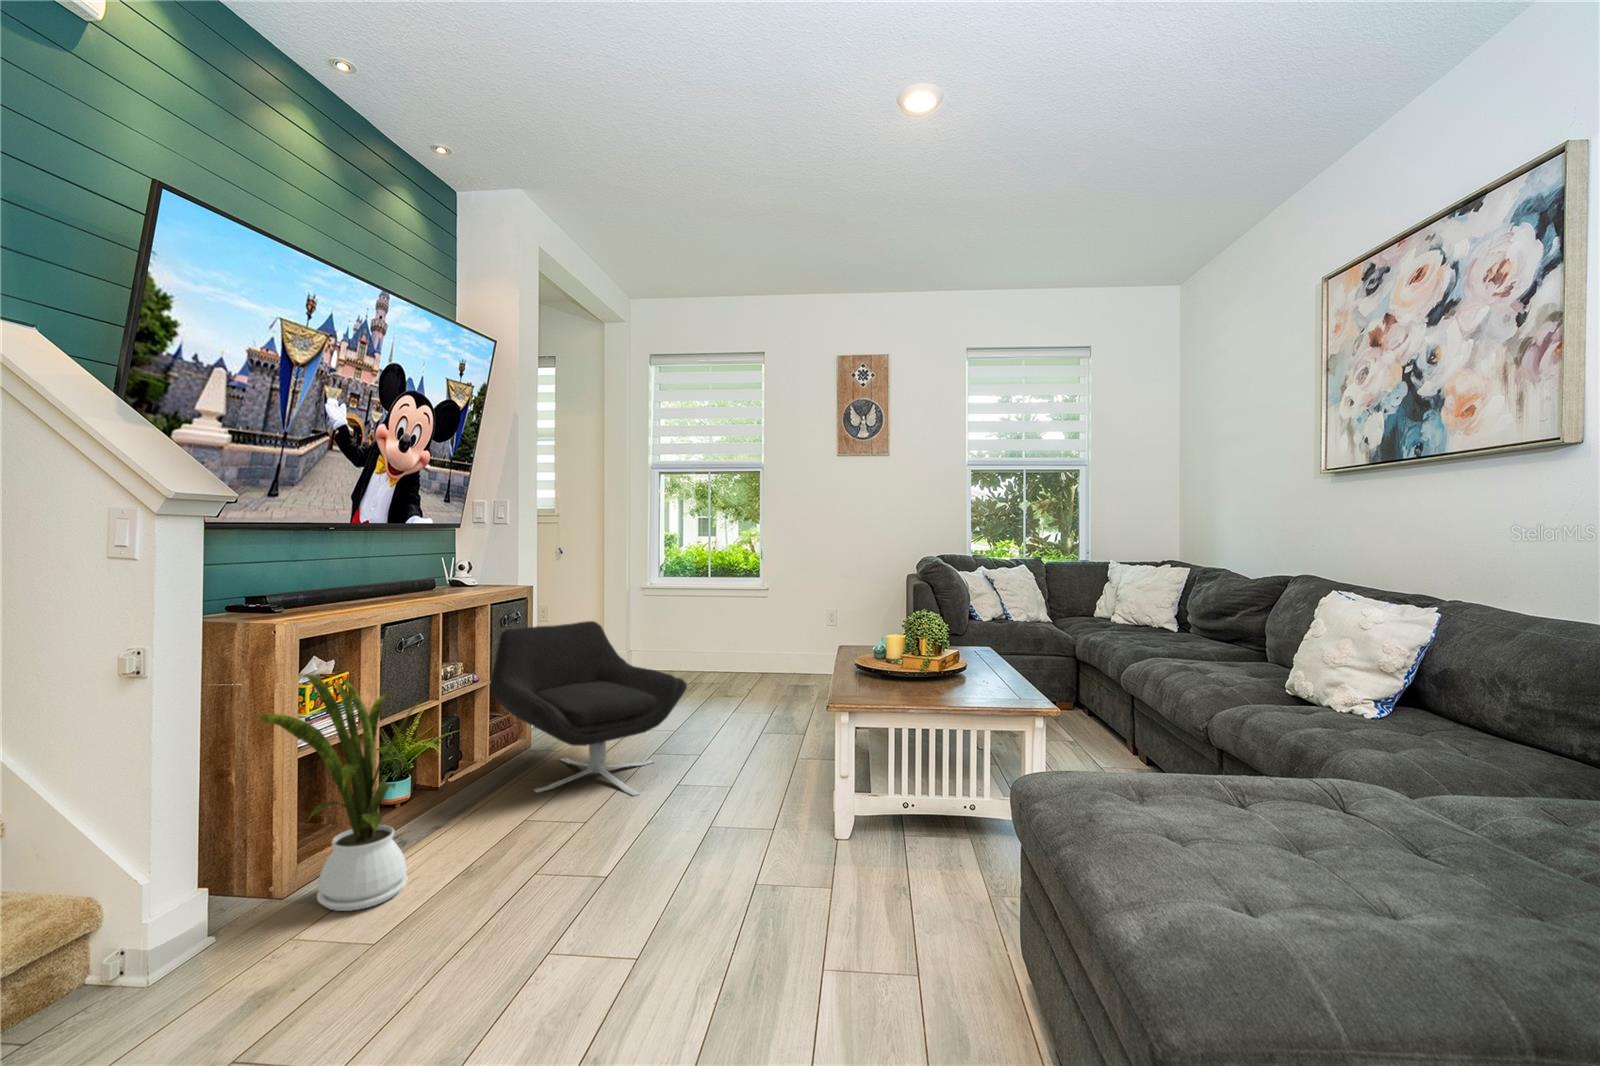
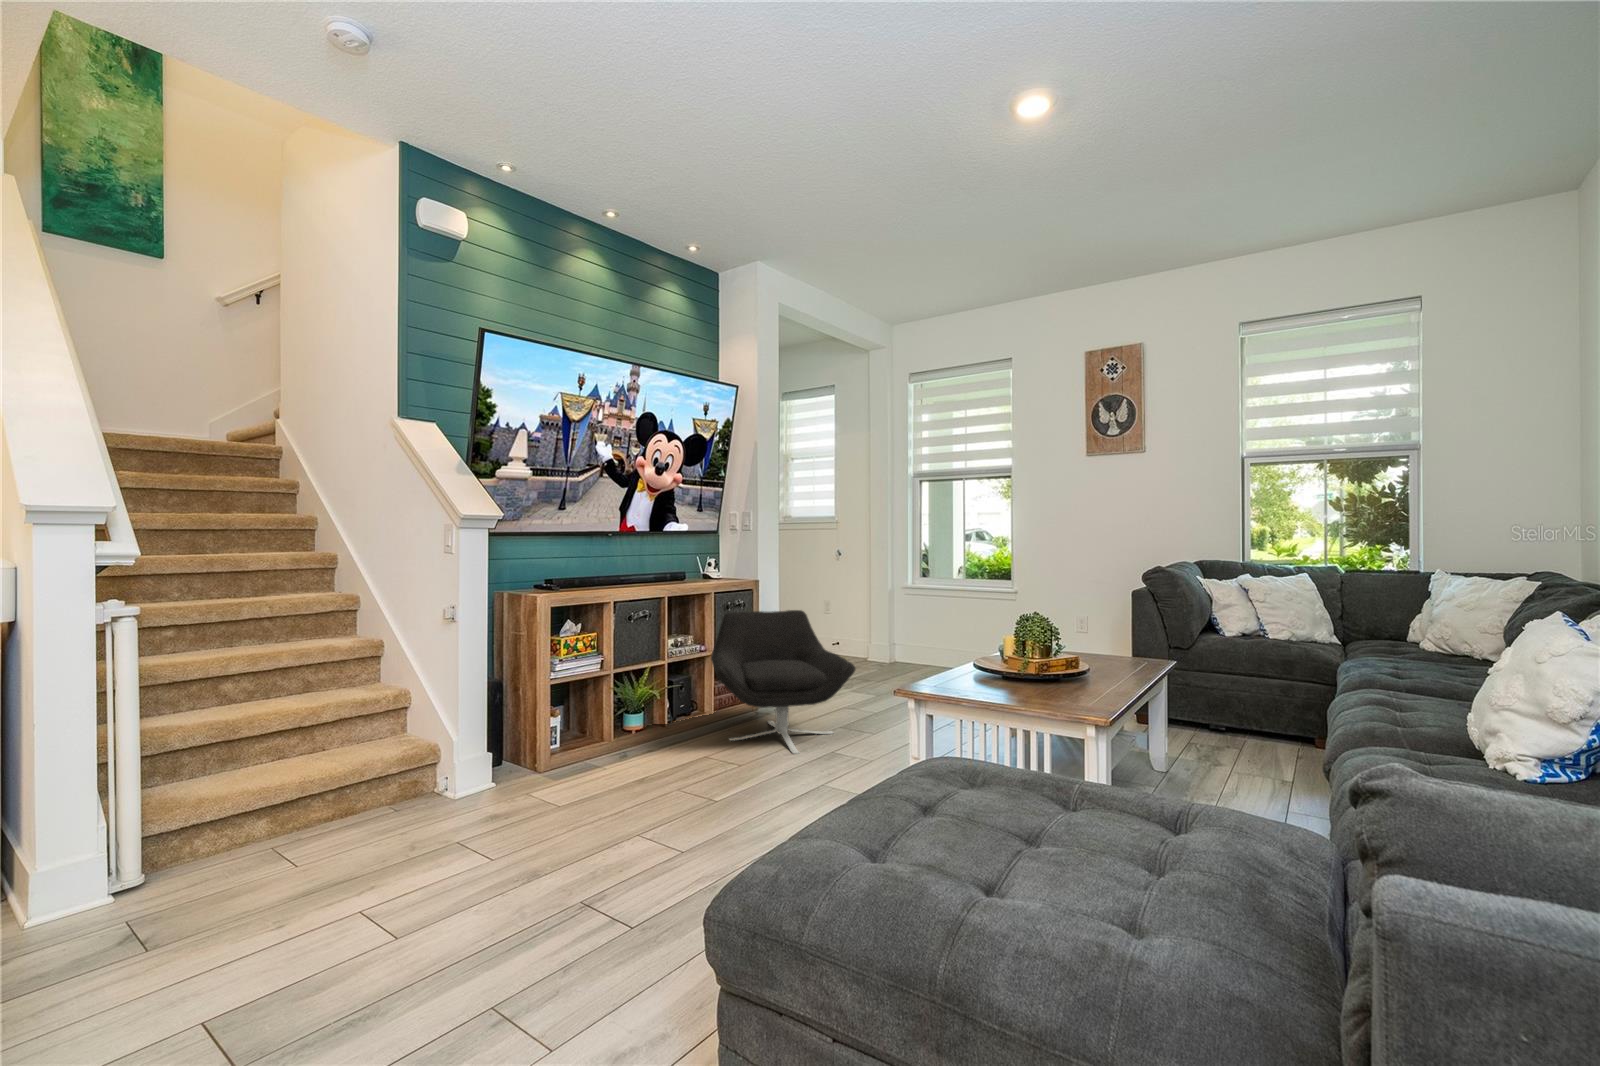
house plant: present [259,674,425,911] -> none [512,625,613,787]

